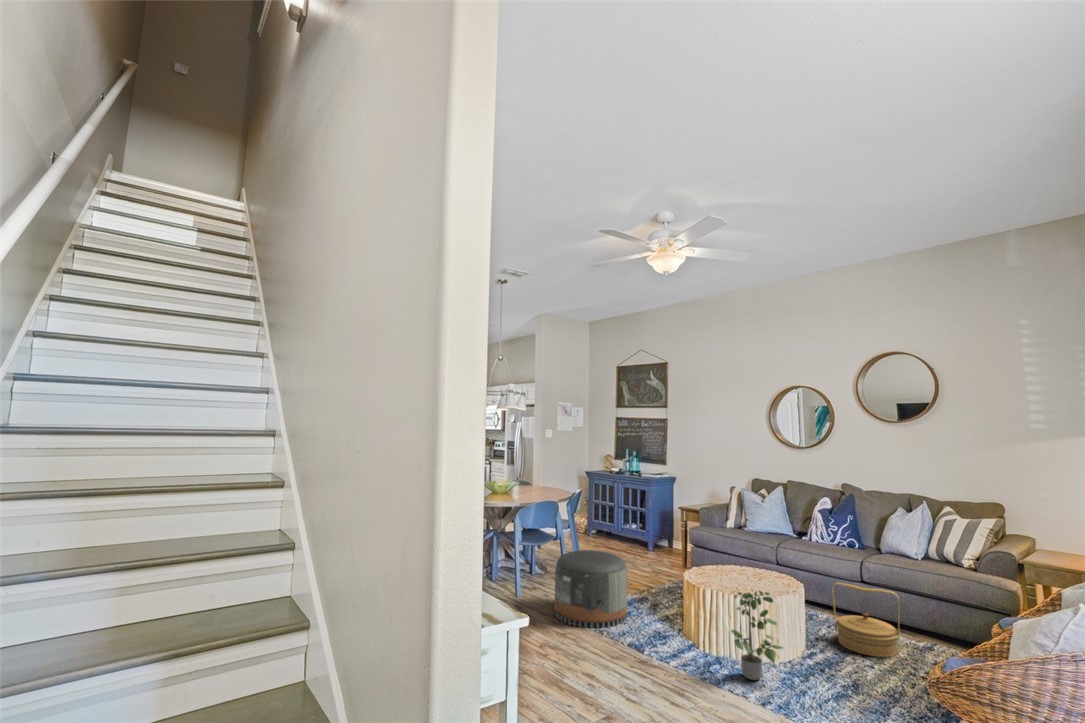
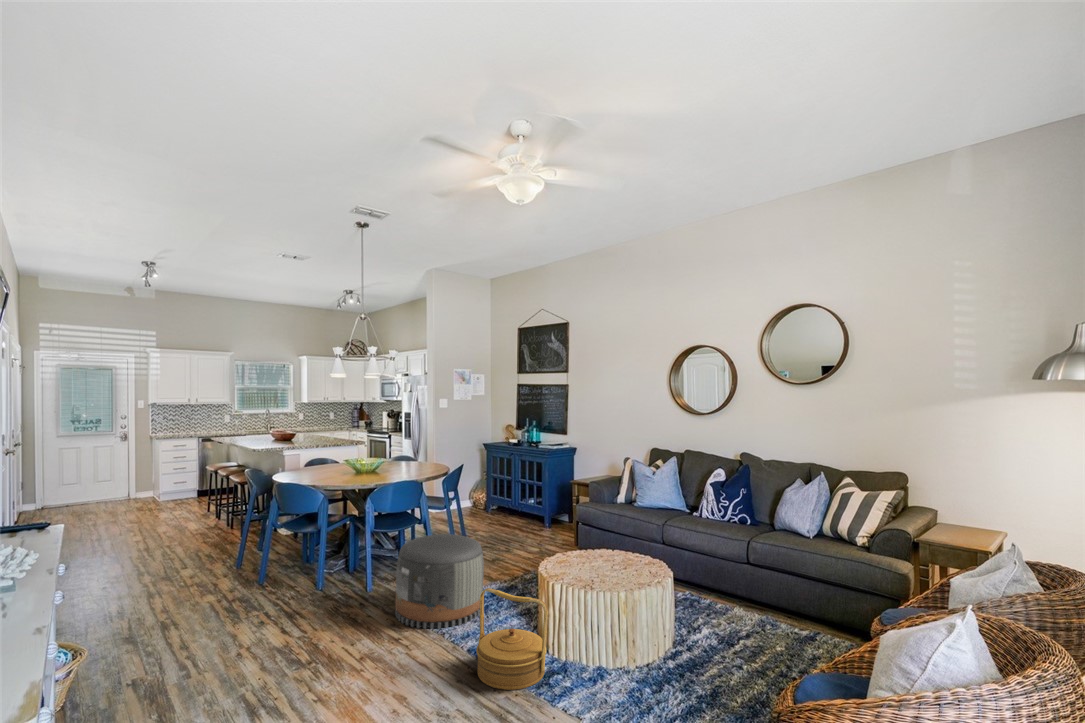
basket: present [832,582,900,657] -> present [476,588,548,690]
potted plant: present [731,590,783,680] -> none [577,583,639,694]

